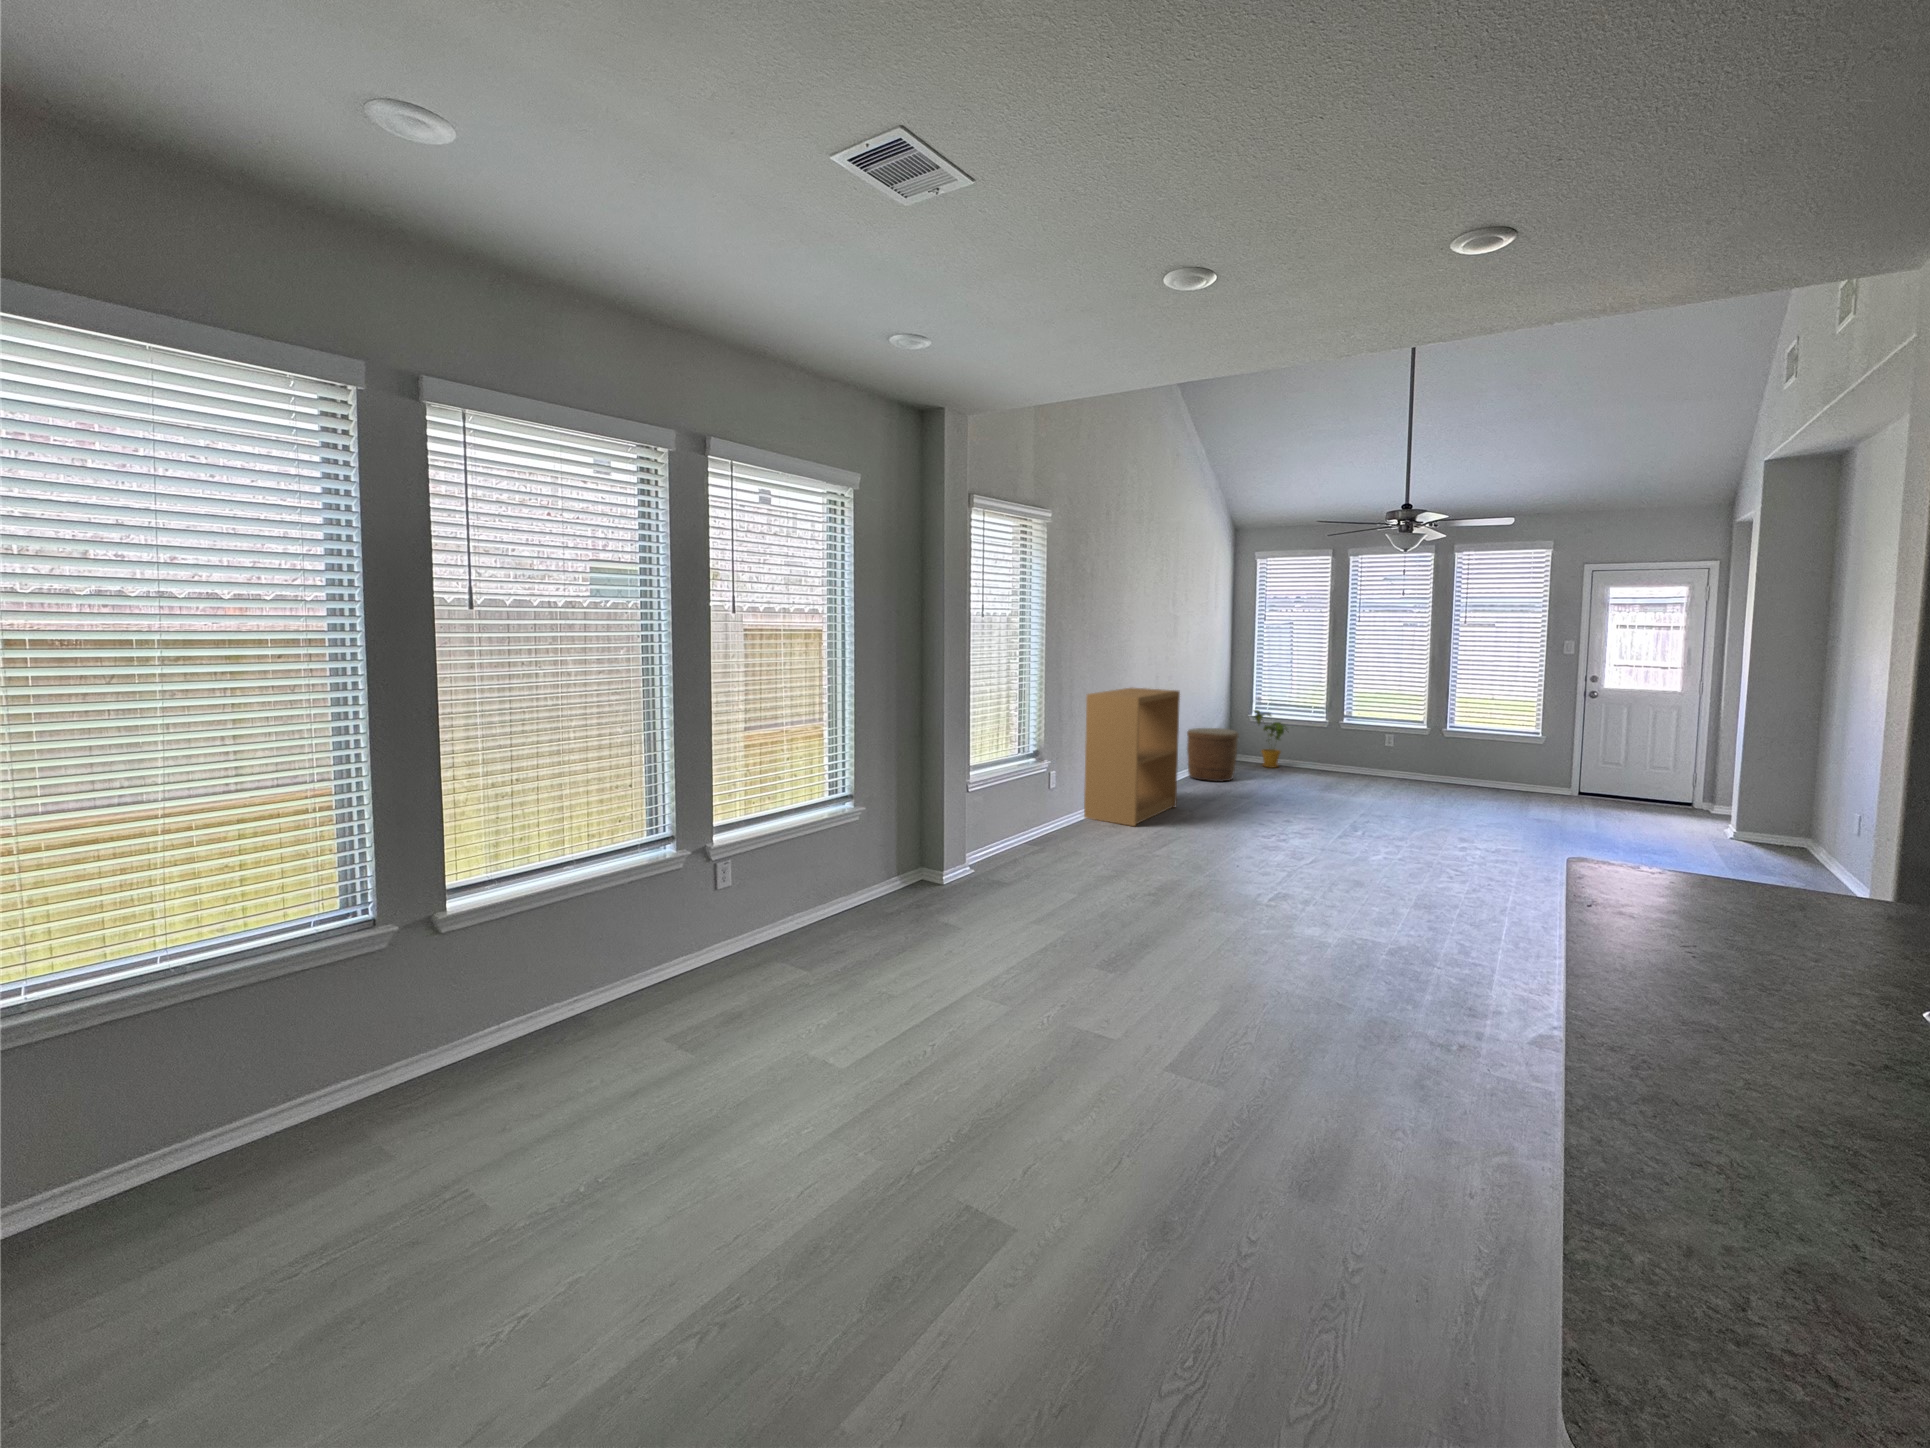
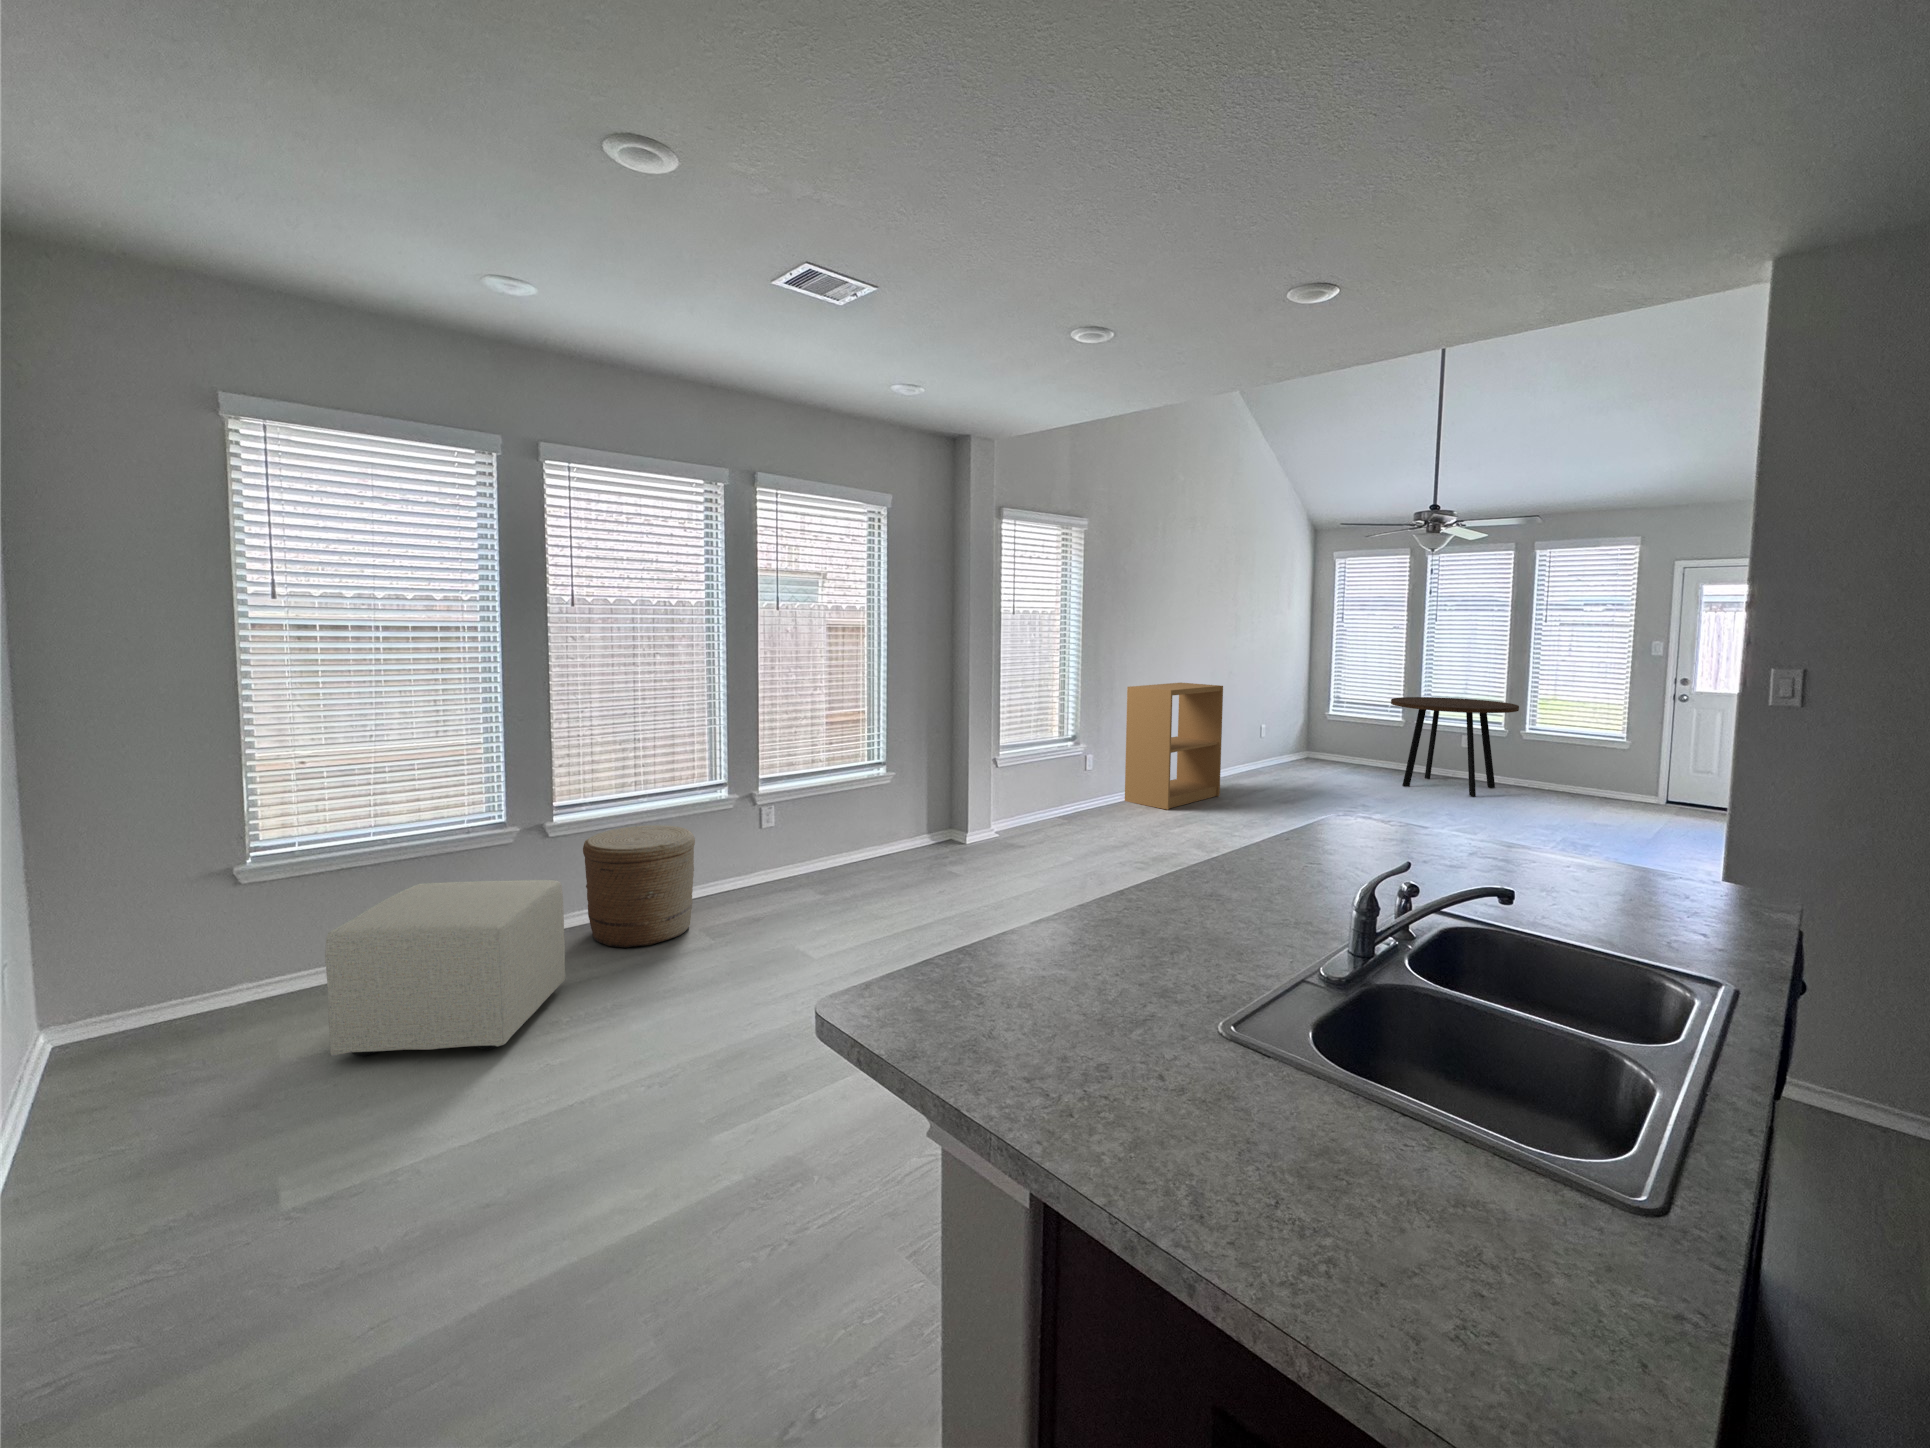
dining table: none [1324,697,1448,796] -> present [1391,697,1519,797]
house plant: present [1254,710,1285,768] -> none [1326,709,1362,767]
woven basket: present [1187,728,1239,782] -> present [583,825,695,948]
ottoman: none [88,1015,493,1380] -> present [325,880,565,1056]

